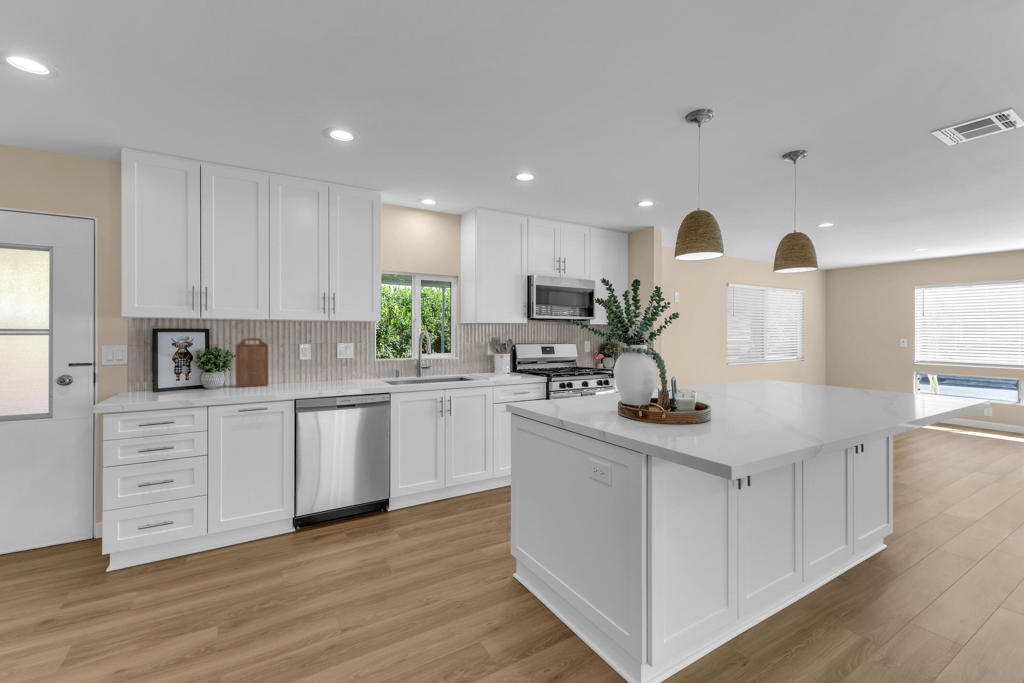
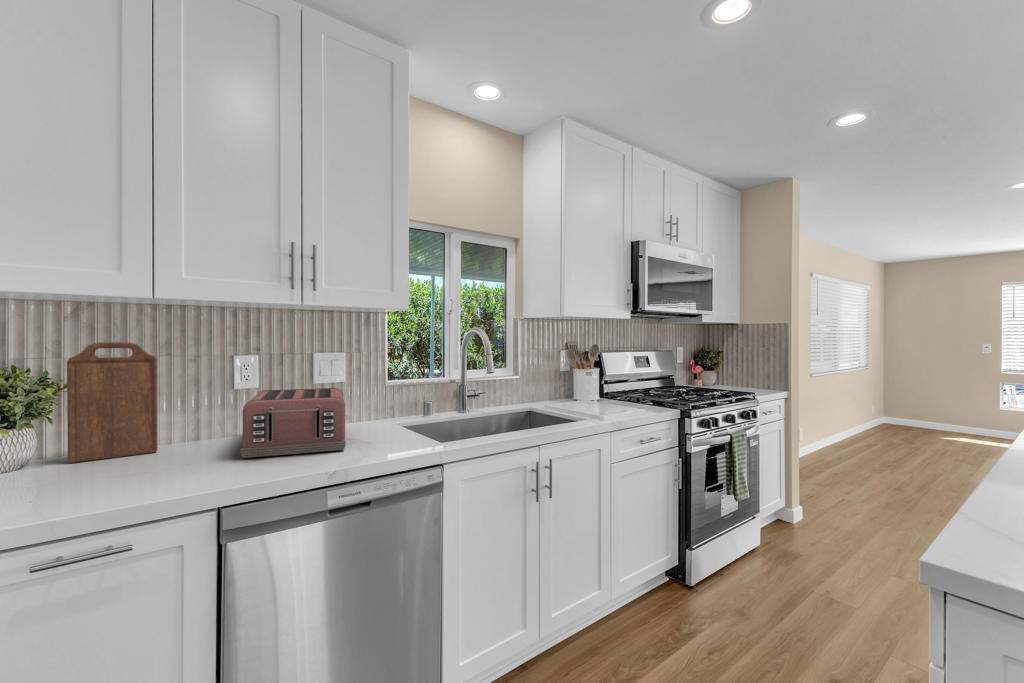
toaster: none [303,360,350,387] -> present [241,388,346,458]

